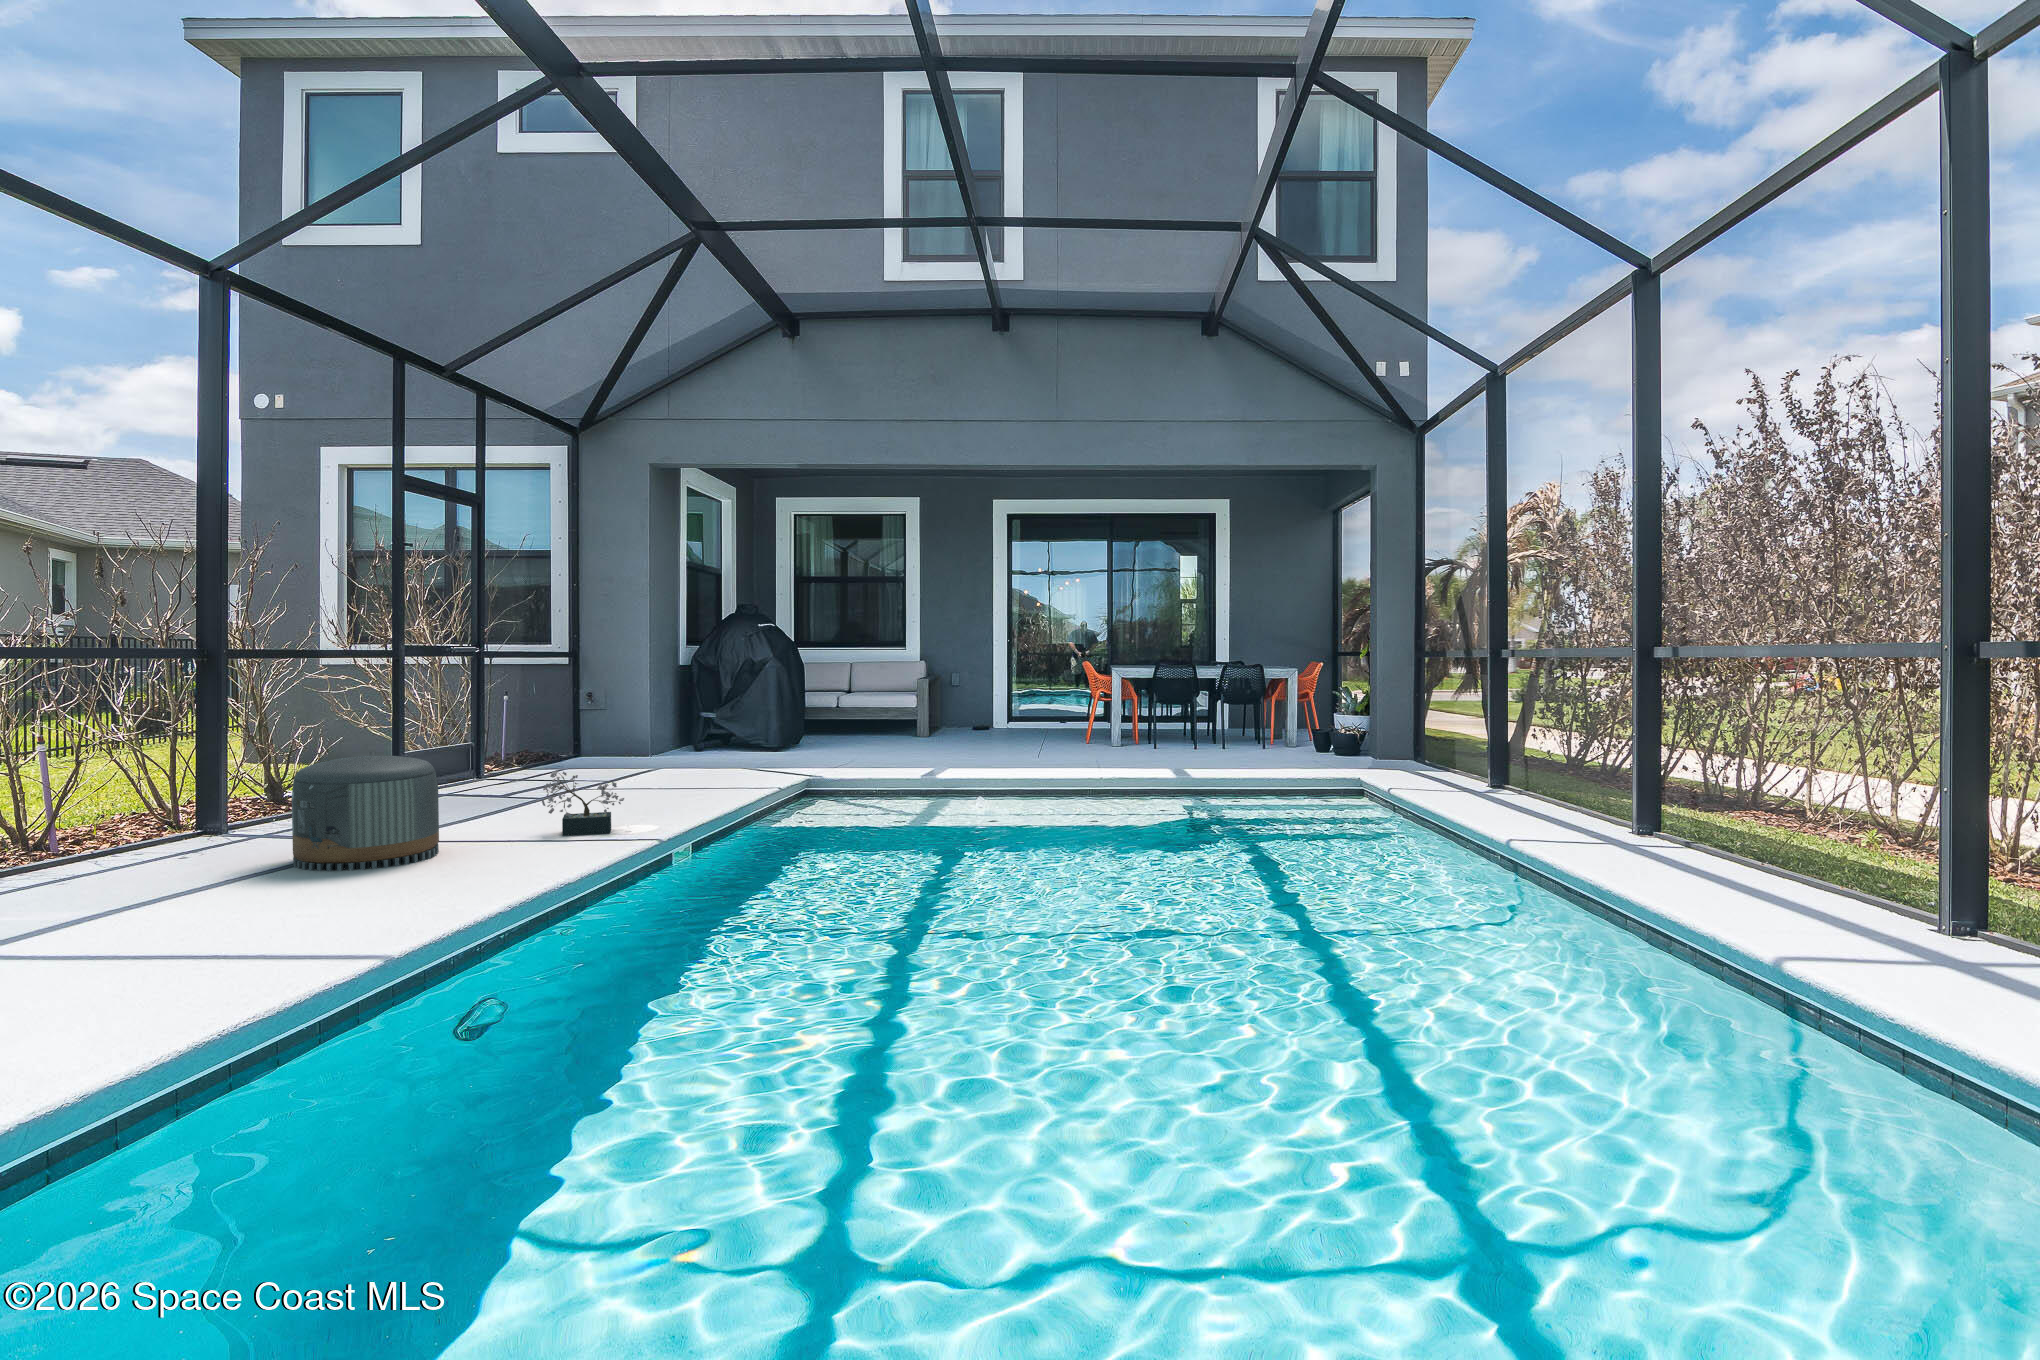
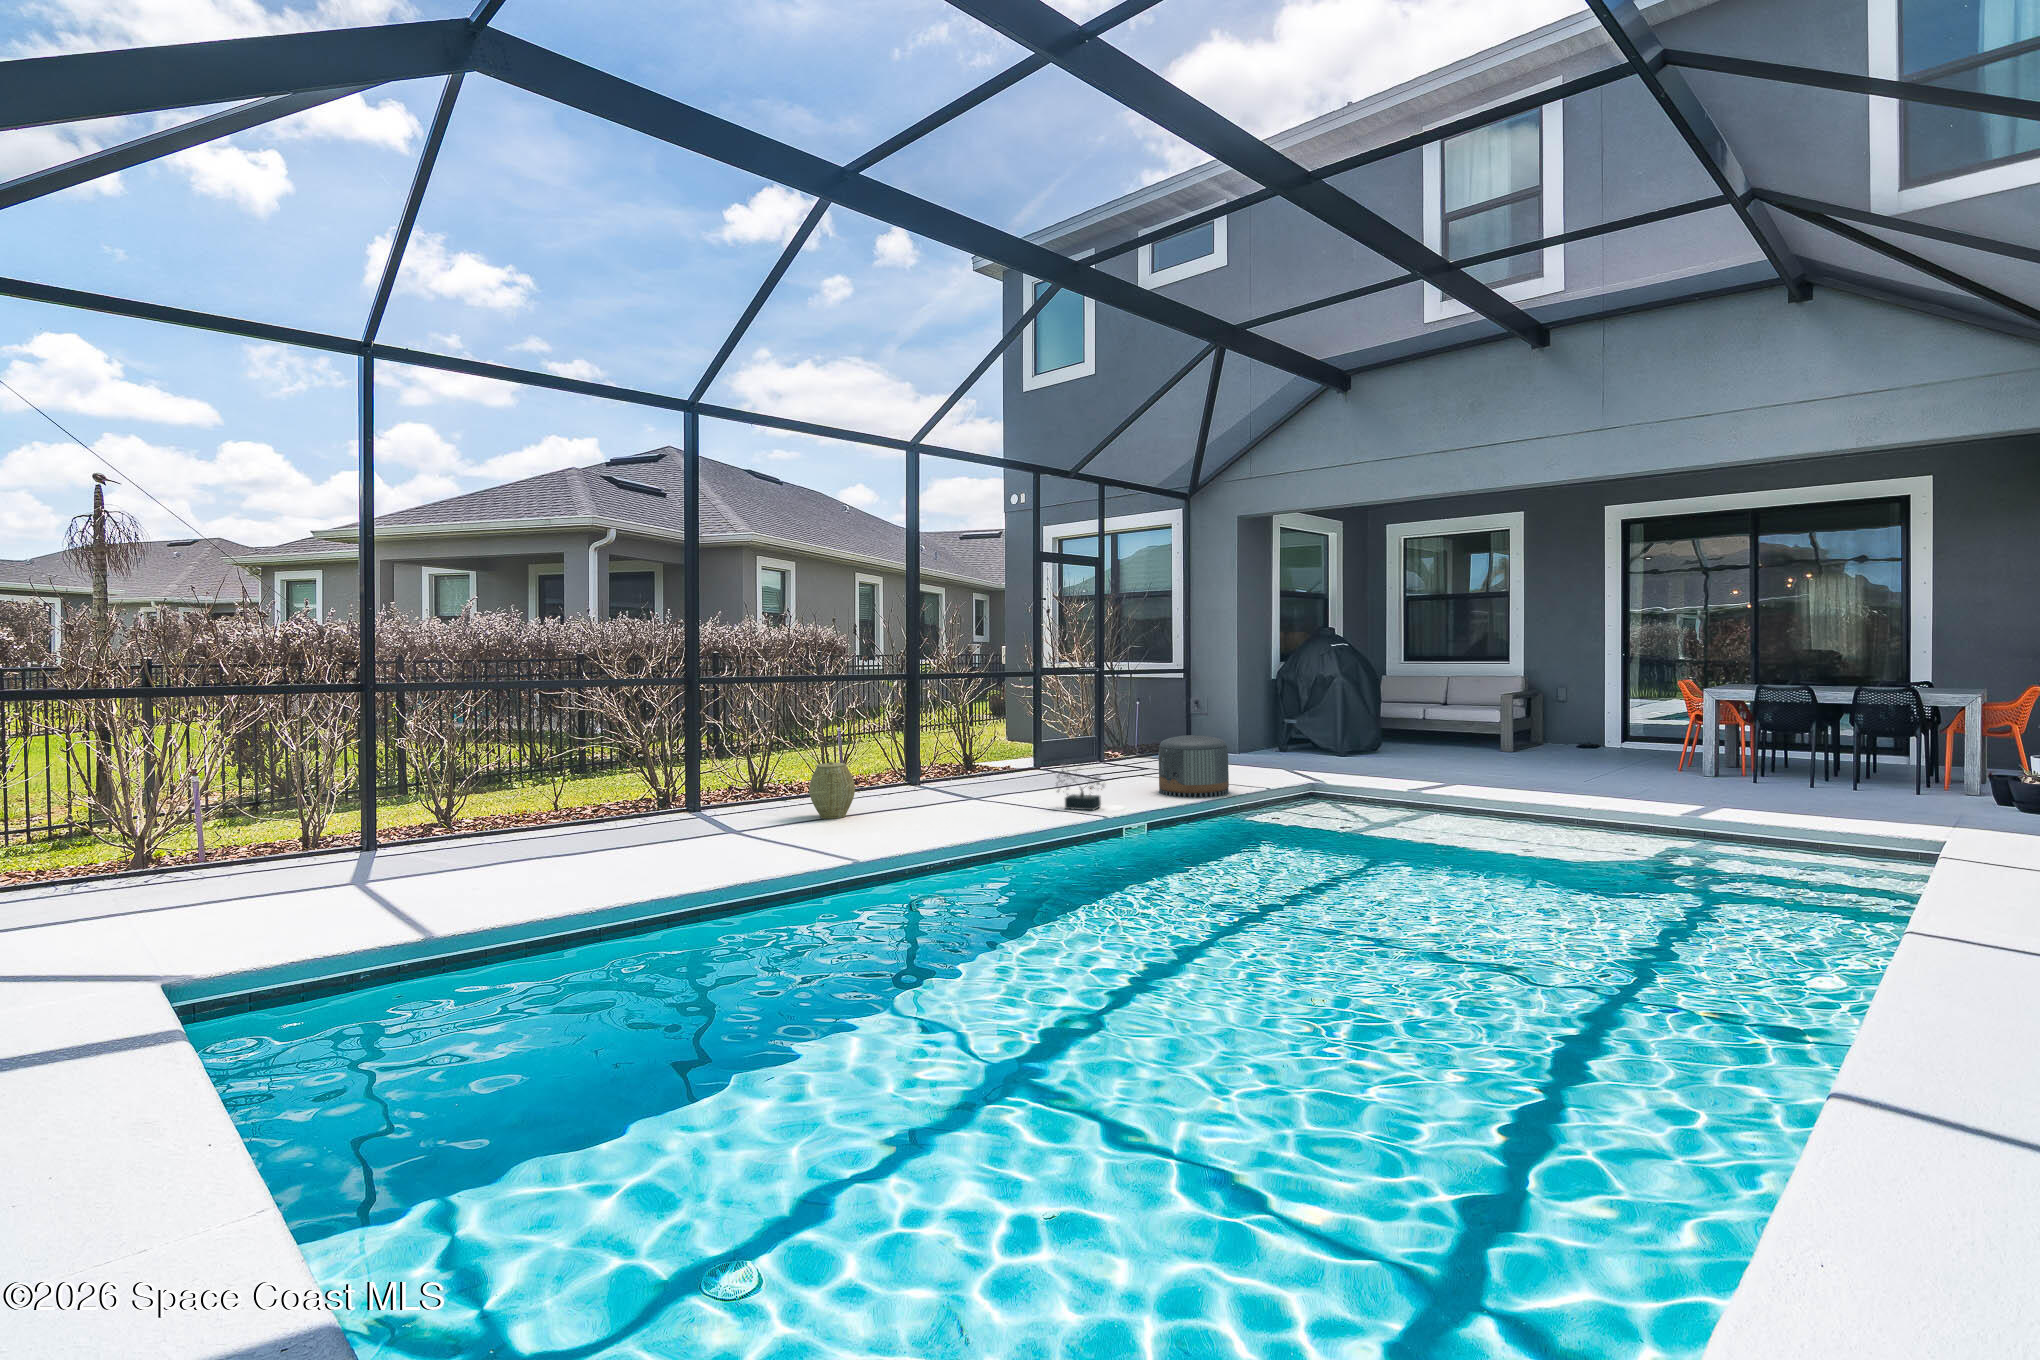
pouf: present [292,755,439,871] -> present [1159,735,1229,797]
woven basket: none [94,792,199,897] -> present [809,762,855,819]

